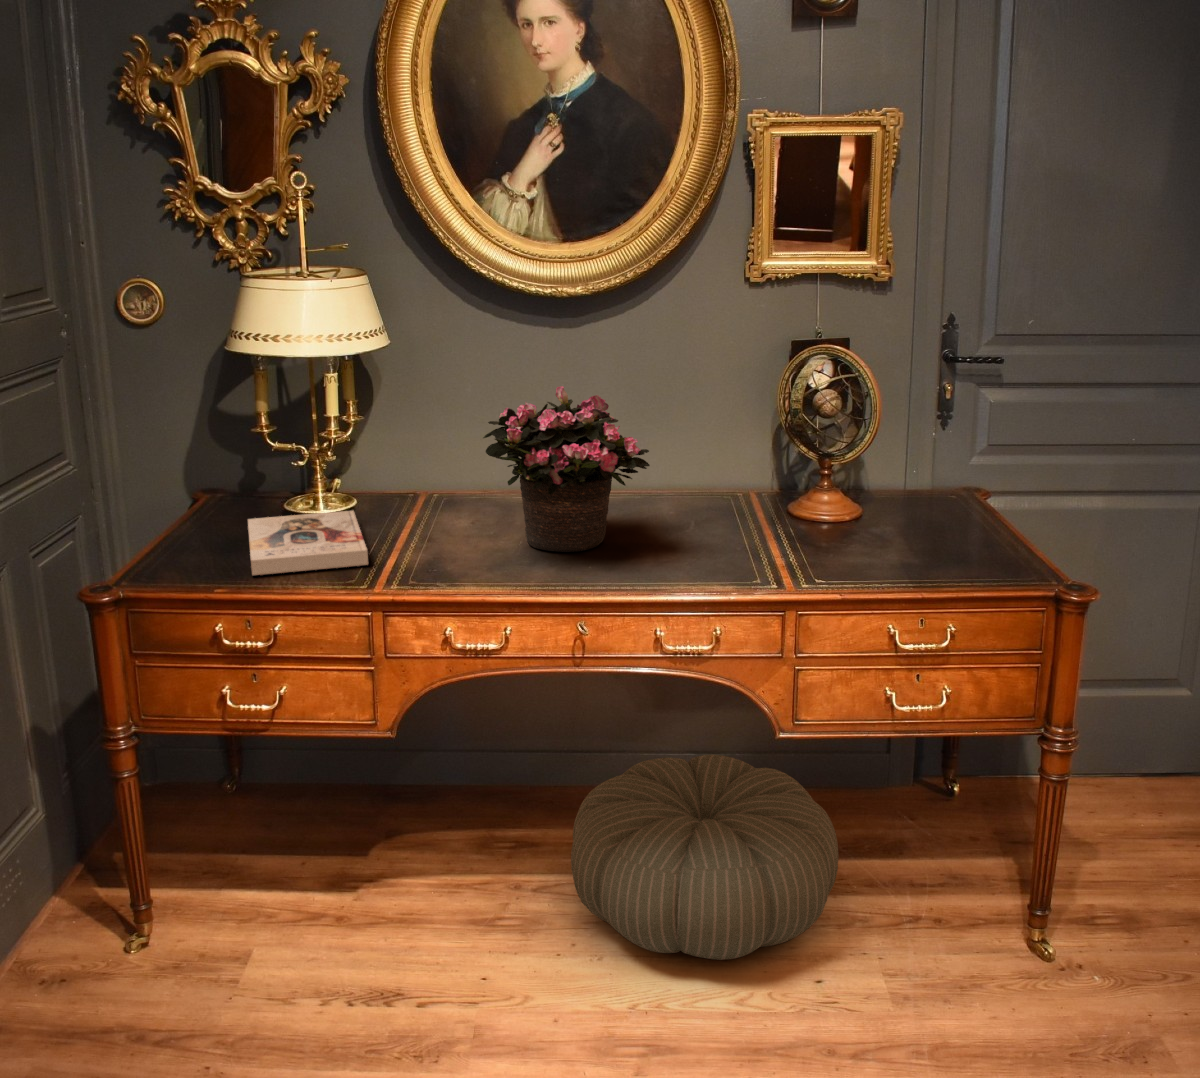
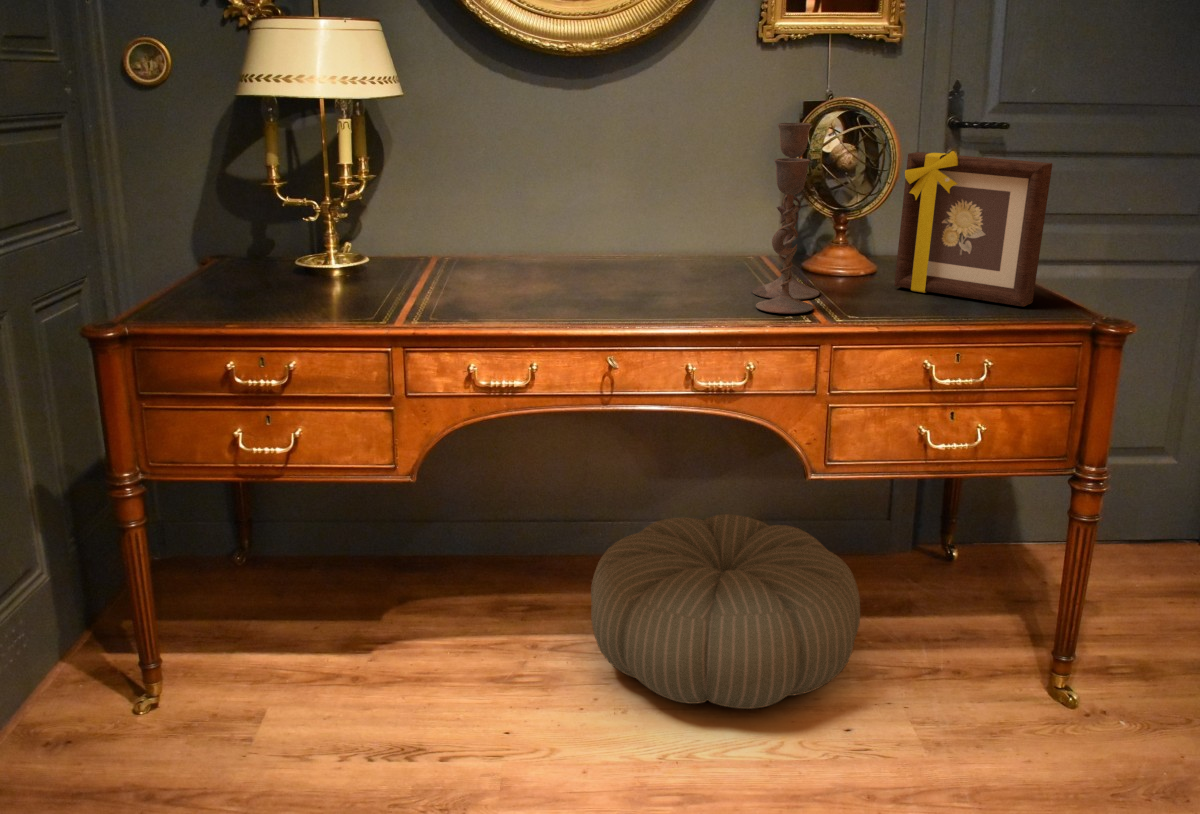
candlestick: none [727,383,796,577] -> present [752,123,819,314]
potted flower: present [483,386,650,552] -> none [502,128,675,296]
picture frame: none [872,408,1020,568] -> present [894,151,1052,307]
book: present [248,511,368,575] -> none [259,264,387,313]

